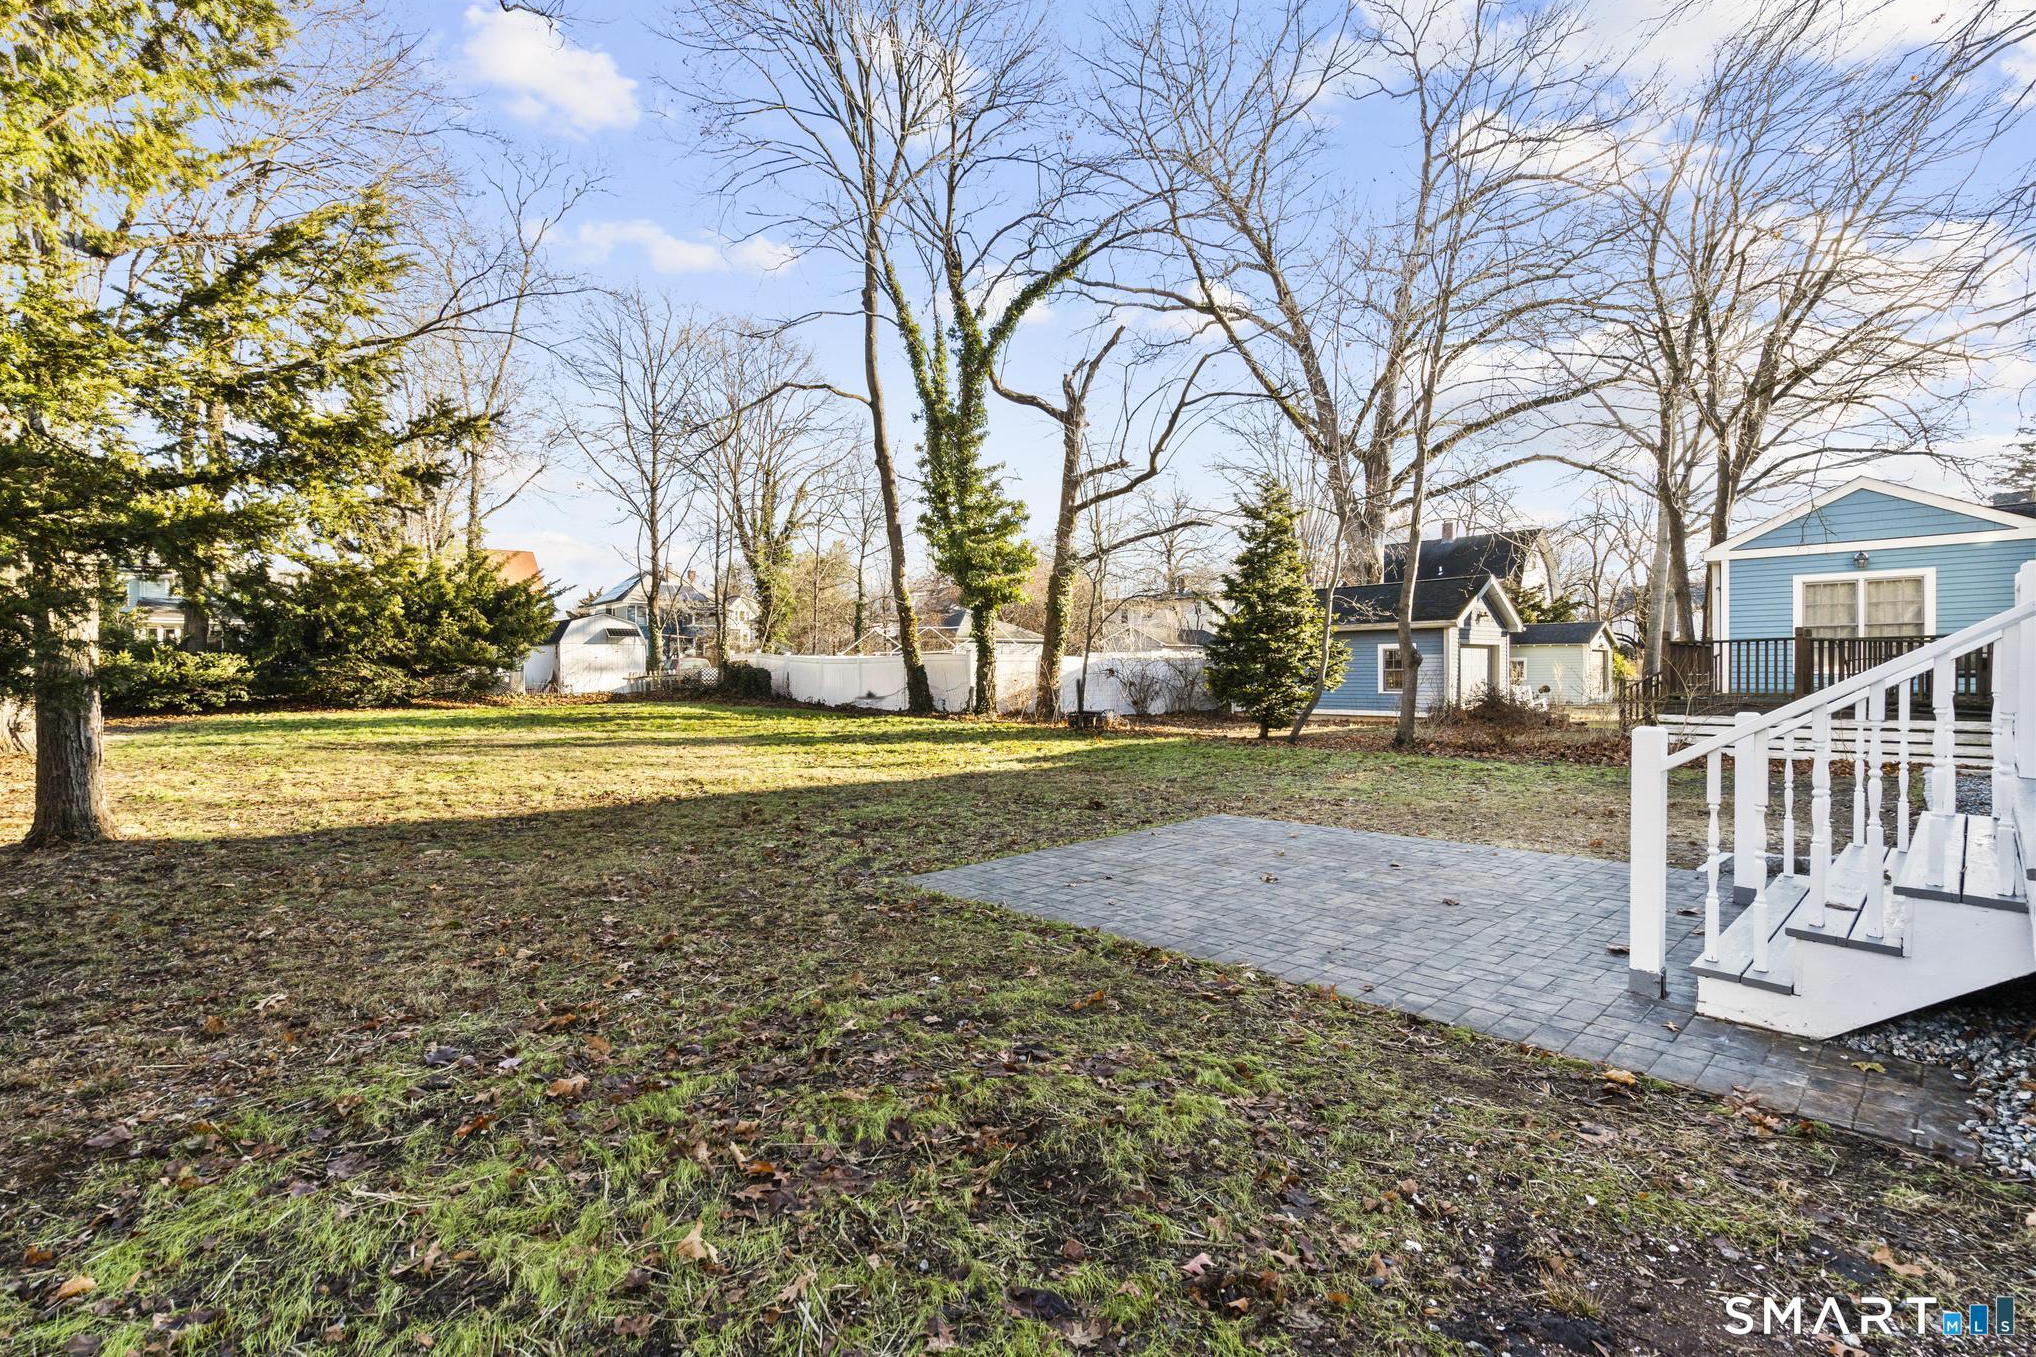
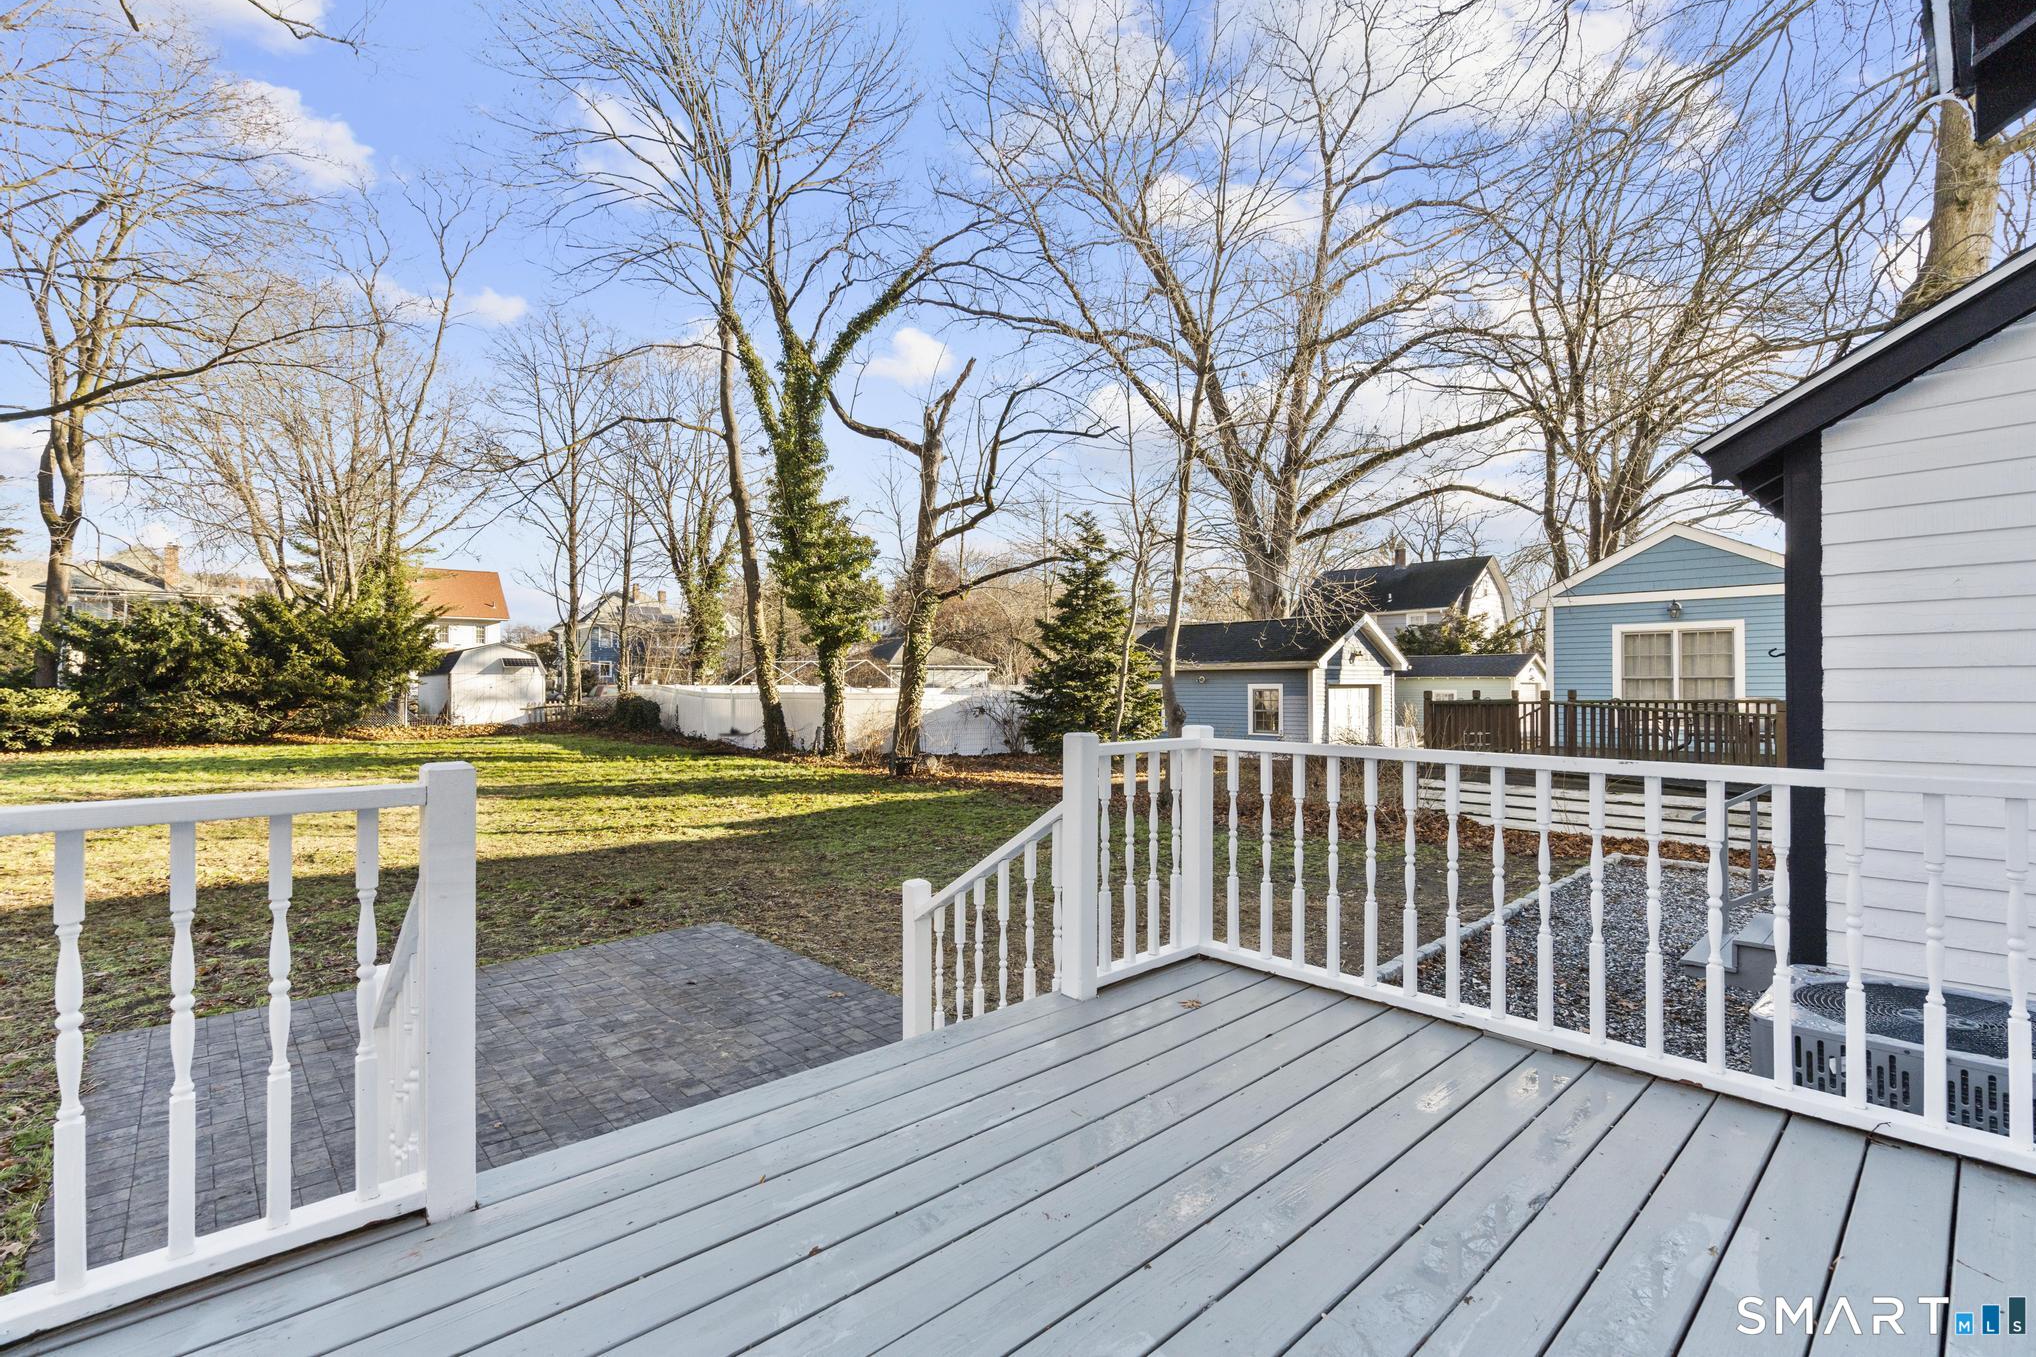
chair: present [1076,678,1103,734] -> none [905,720,936,779]

